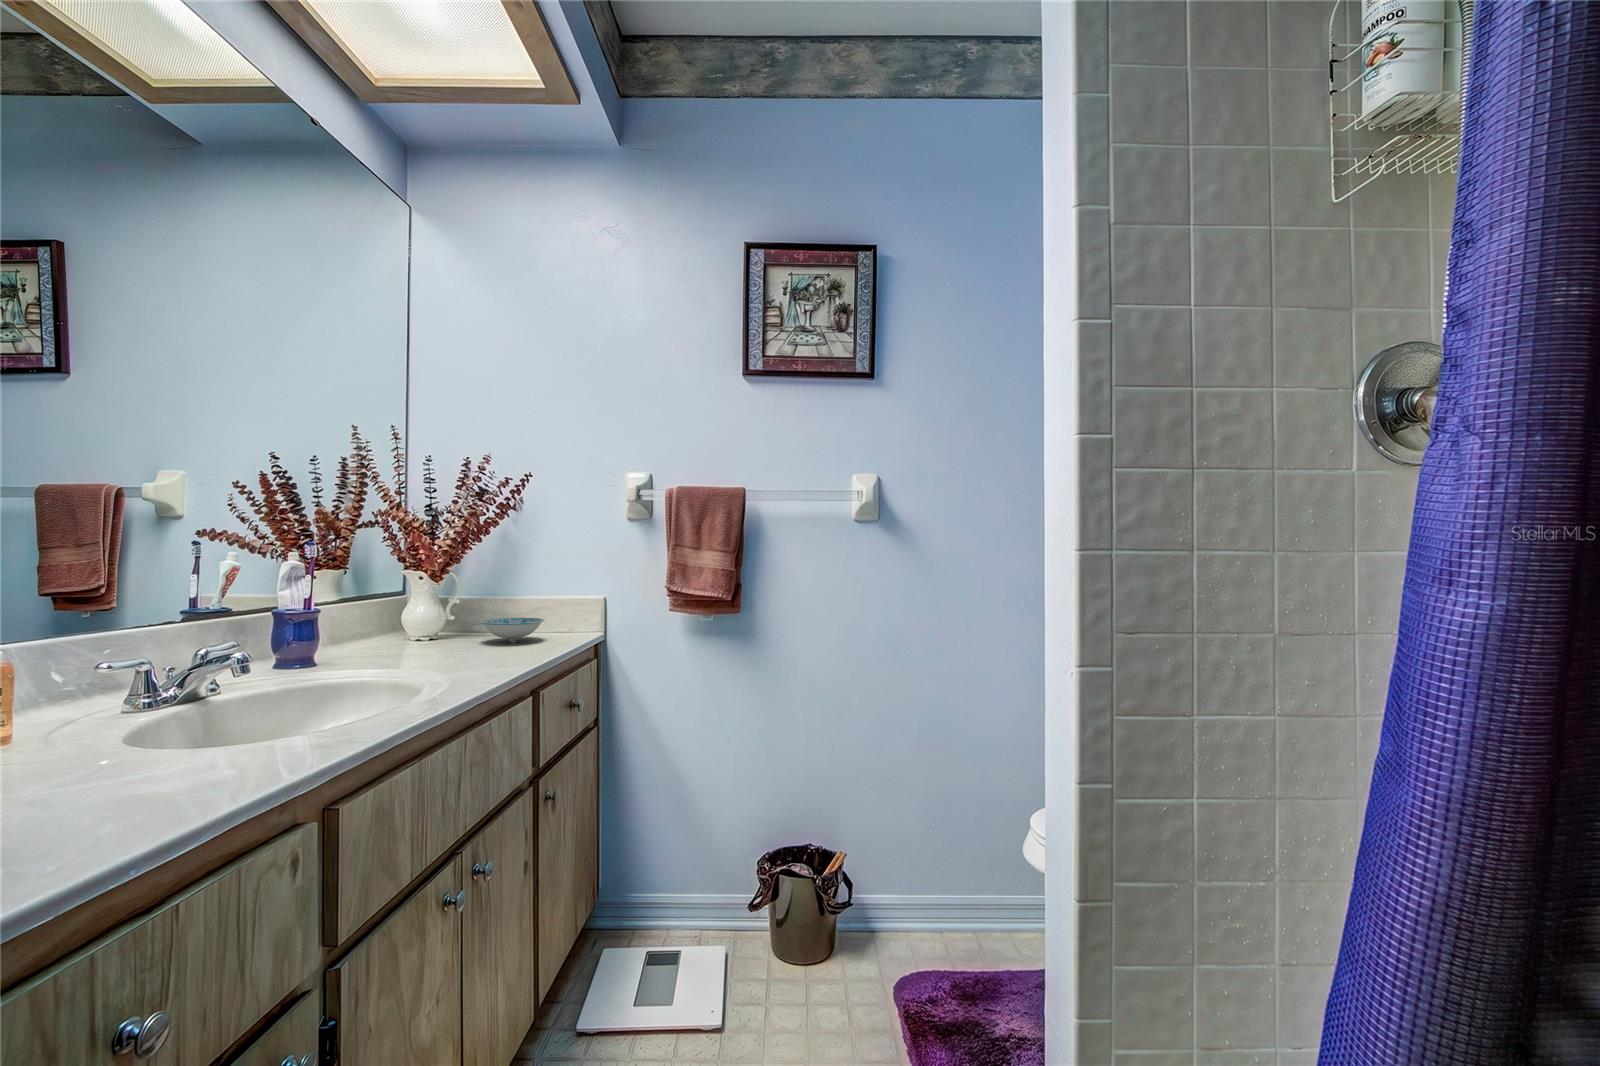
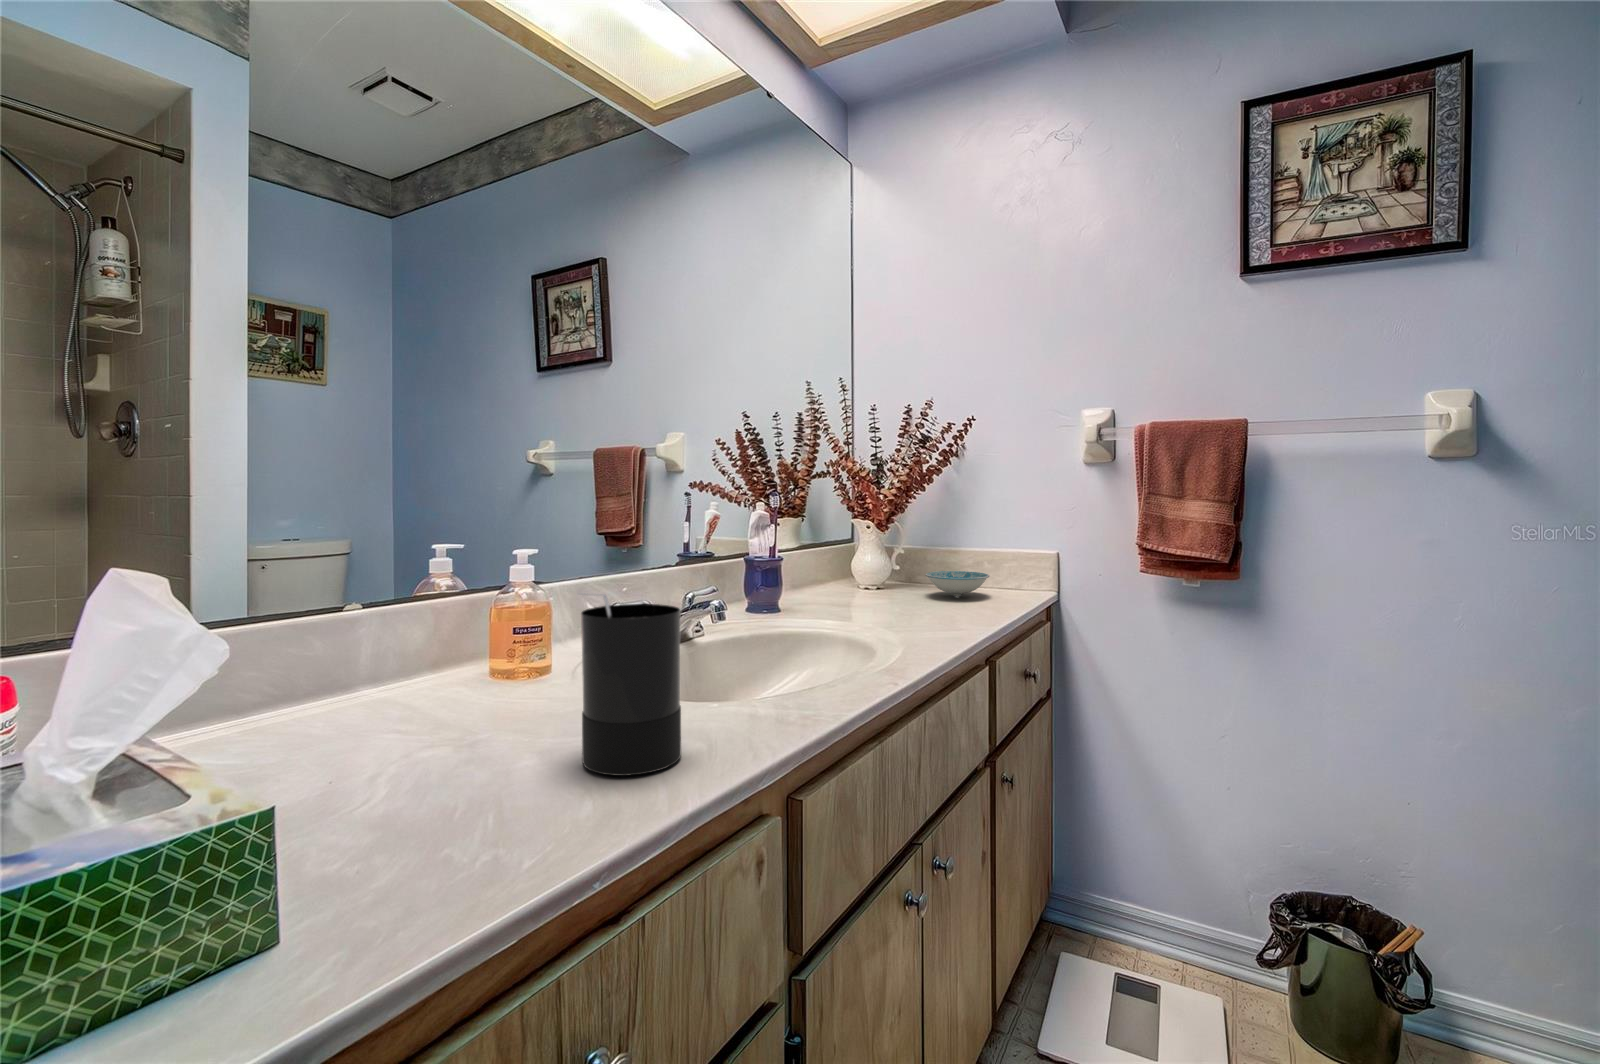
candle: none [83,641,208,808] -> present [579,593,681,776]

